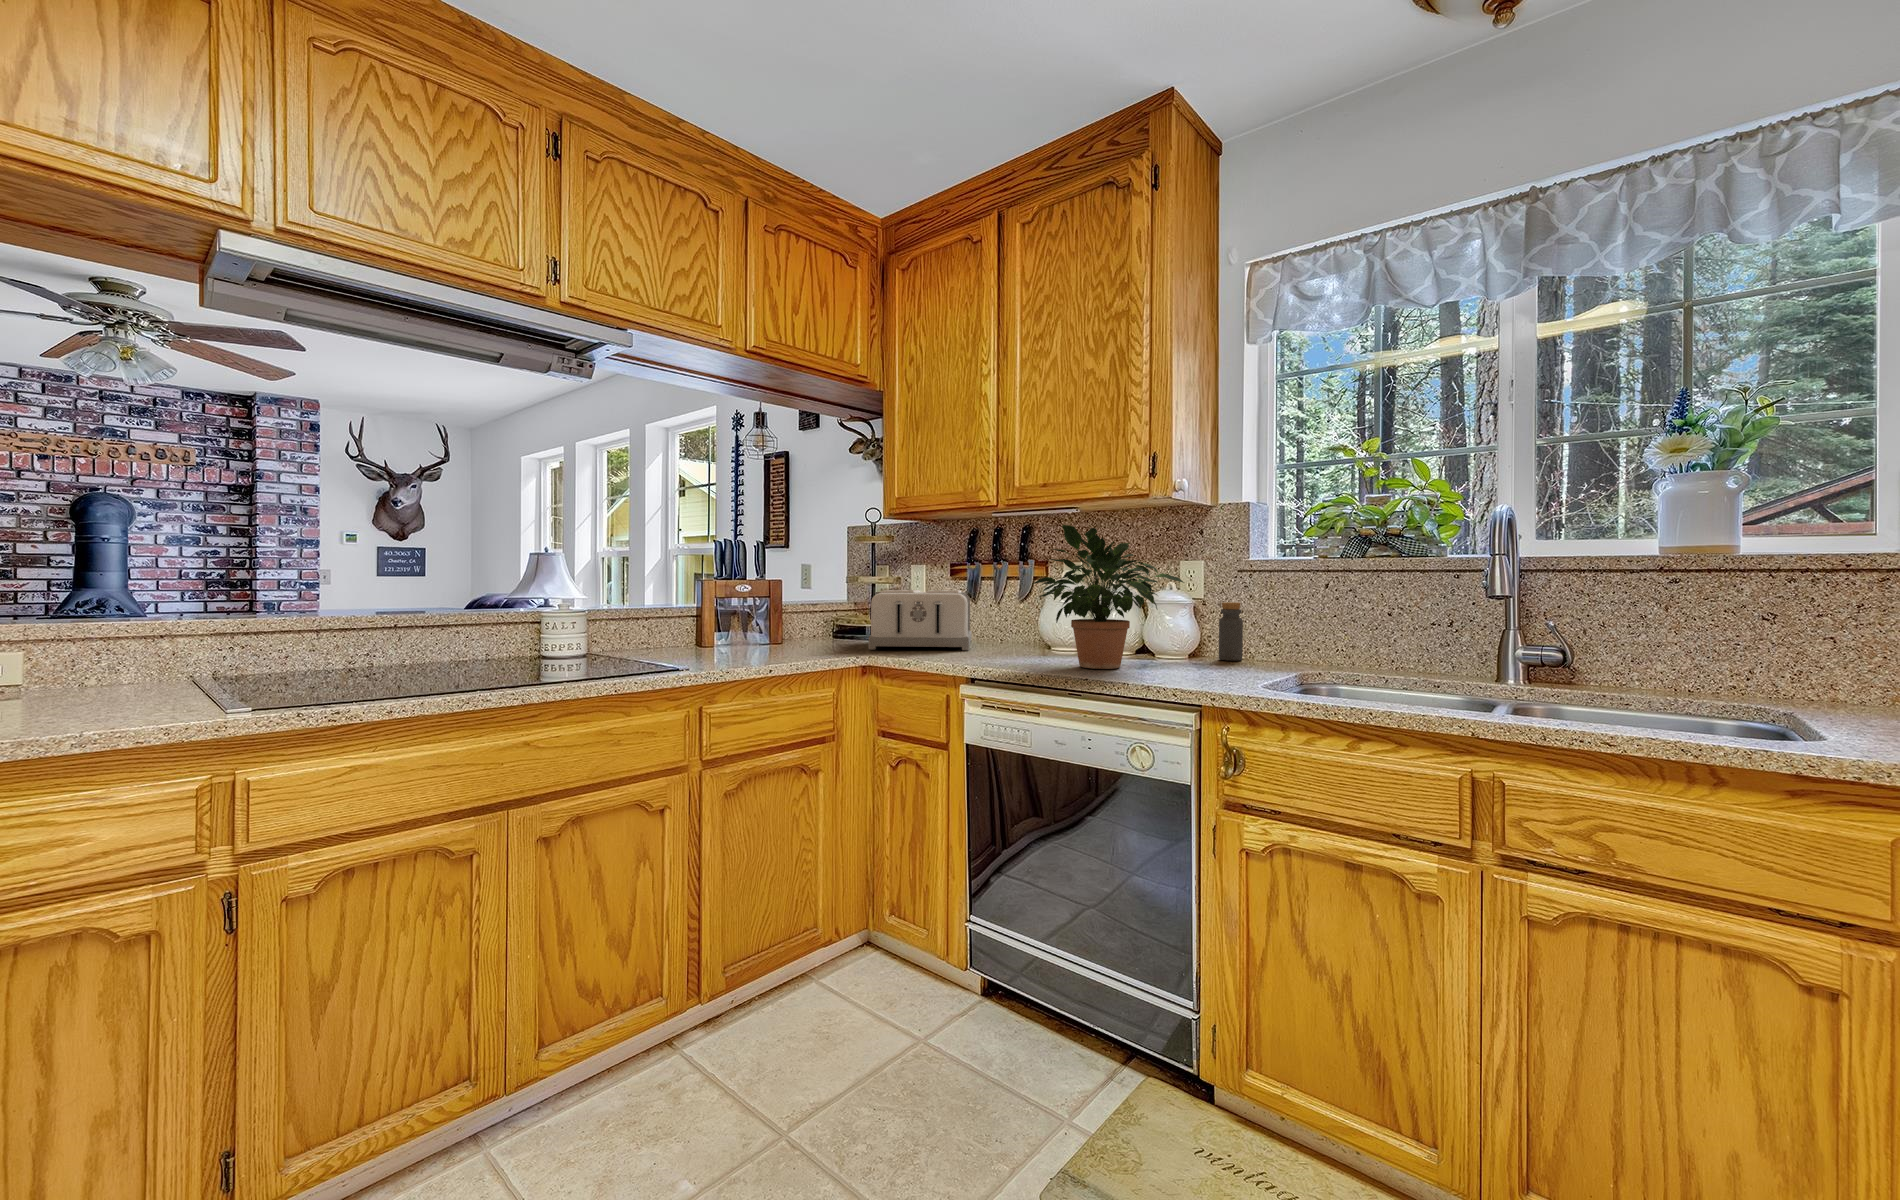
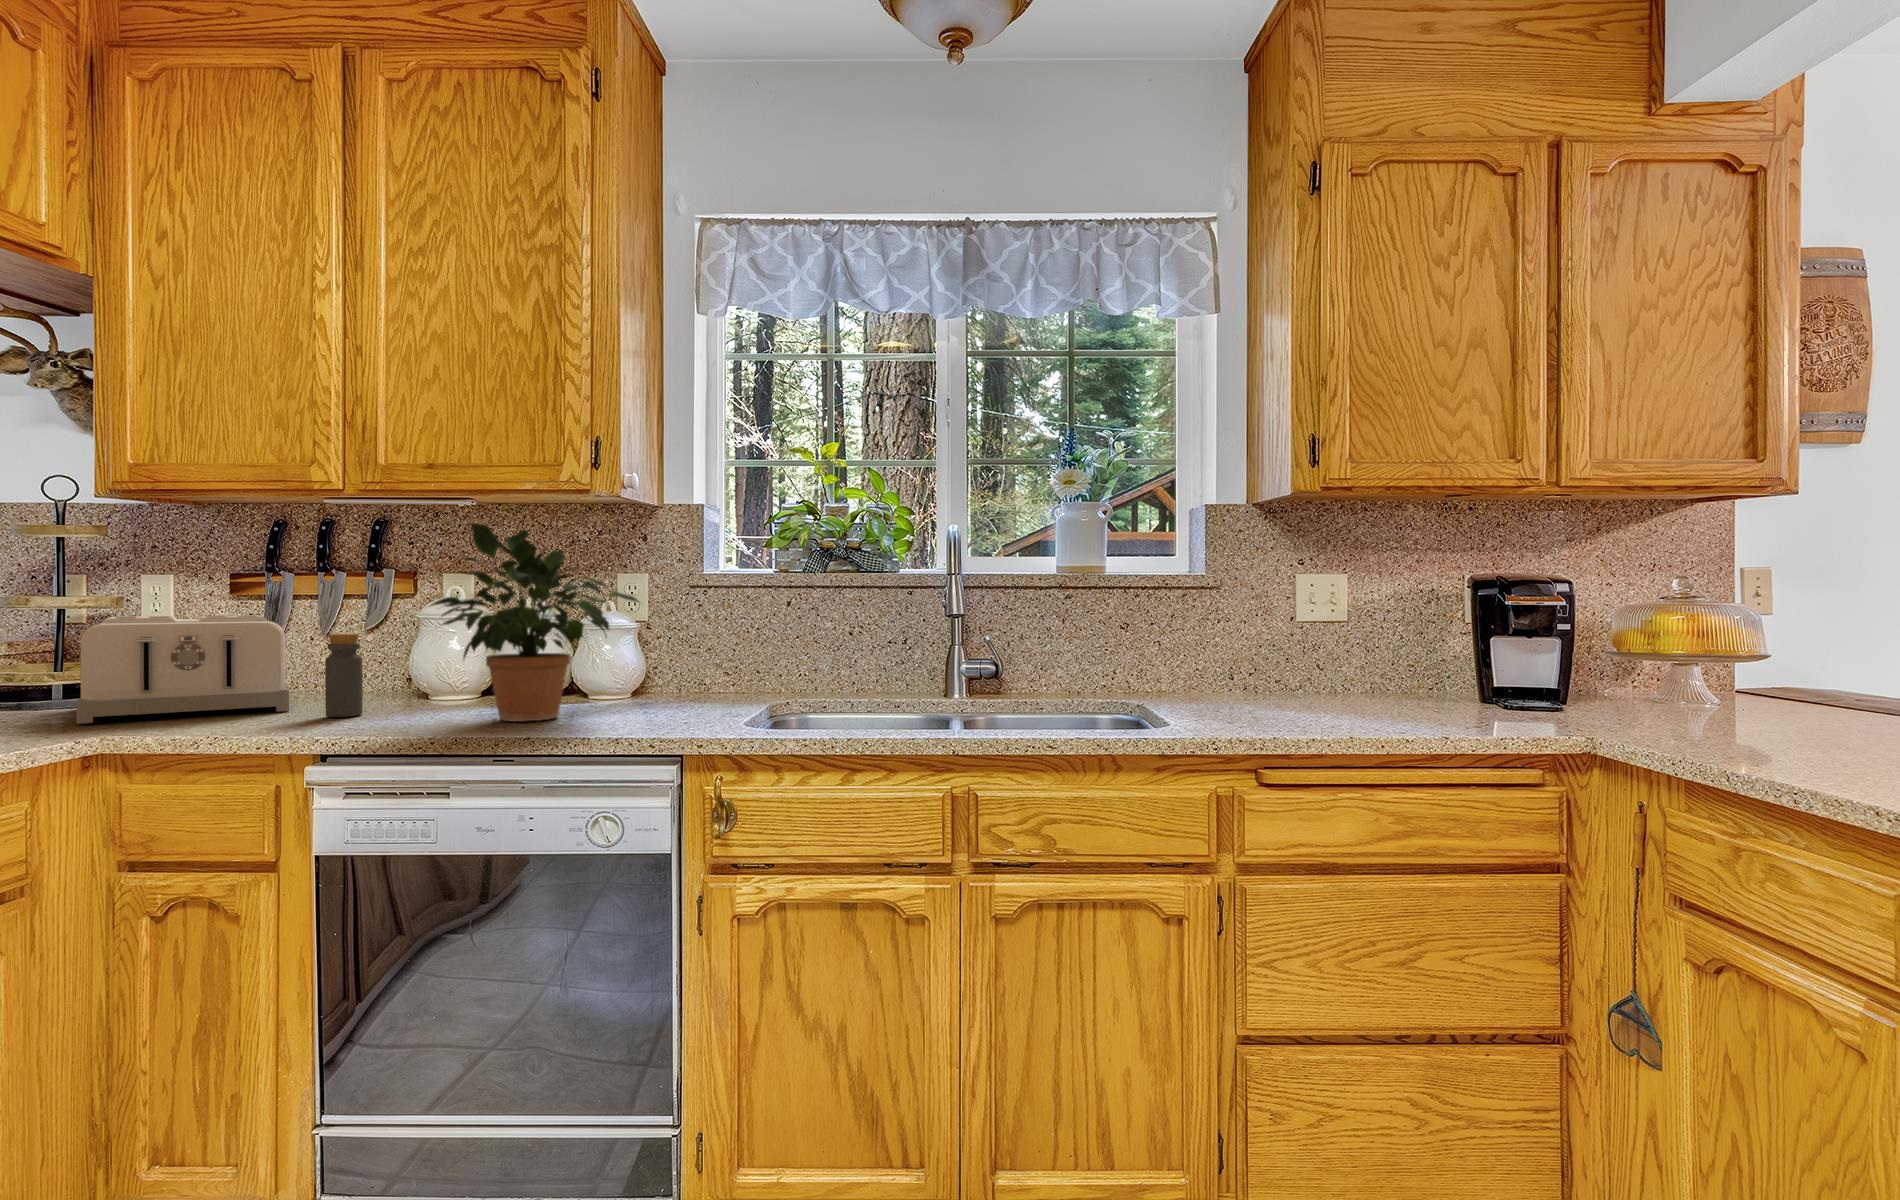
bottle: present [1219,602,1243,661] -> present [325,634,363,717]

